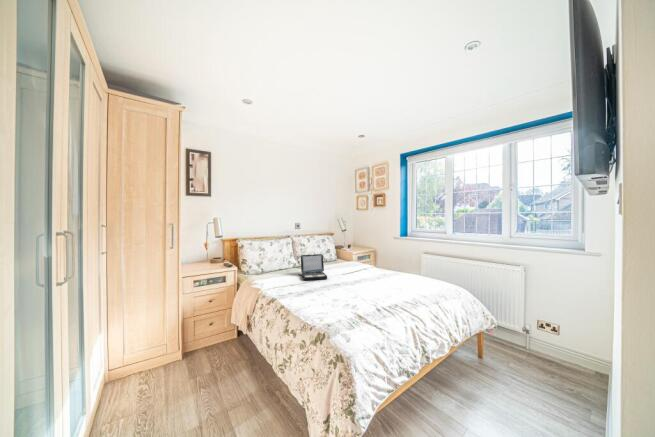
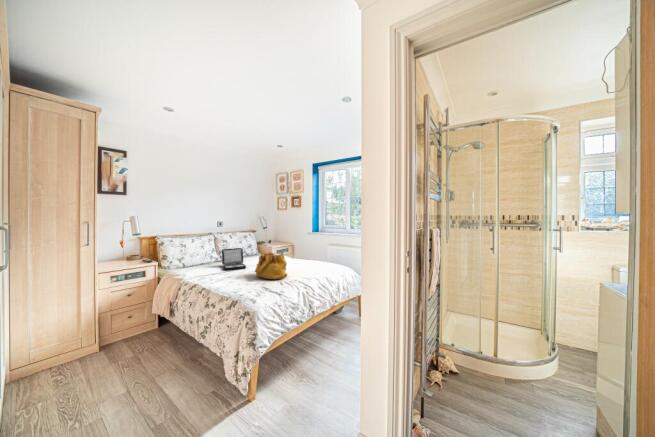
handbag: none [341,261,382,301] -> present [255,251,287,280]

